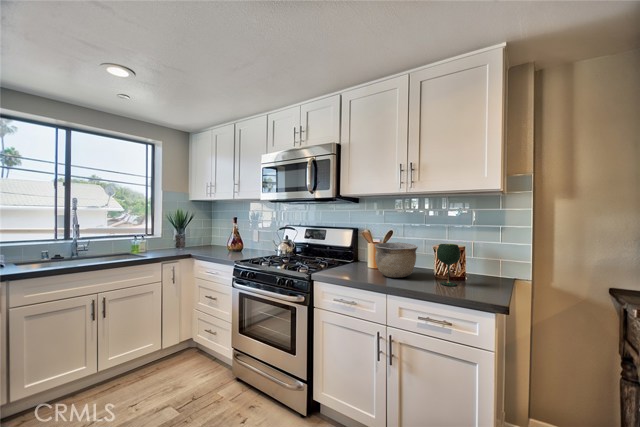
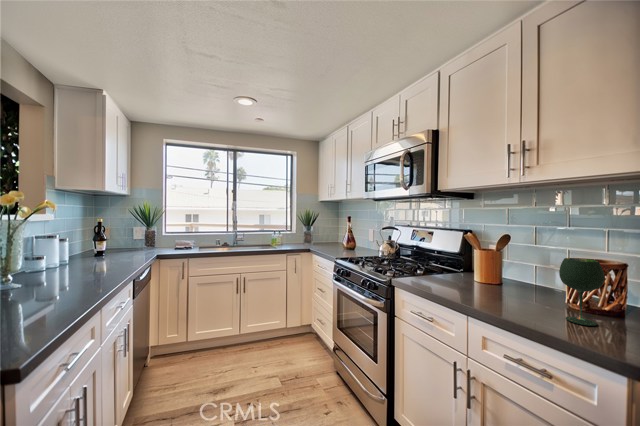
bowl: present [374,242,418,277] -> none [468,250,536,299]

